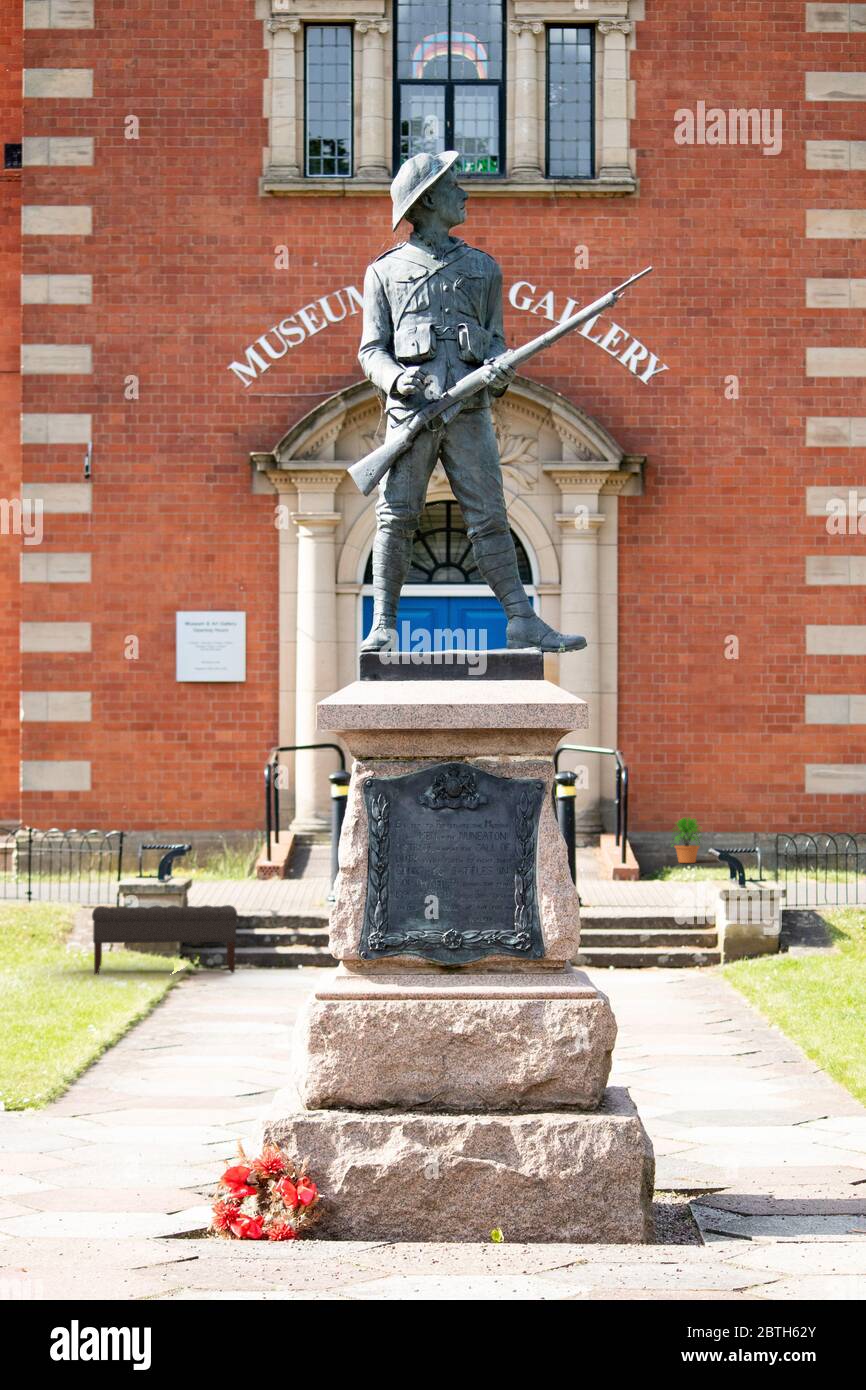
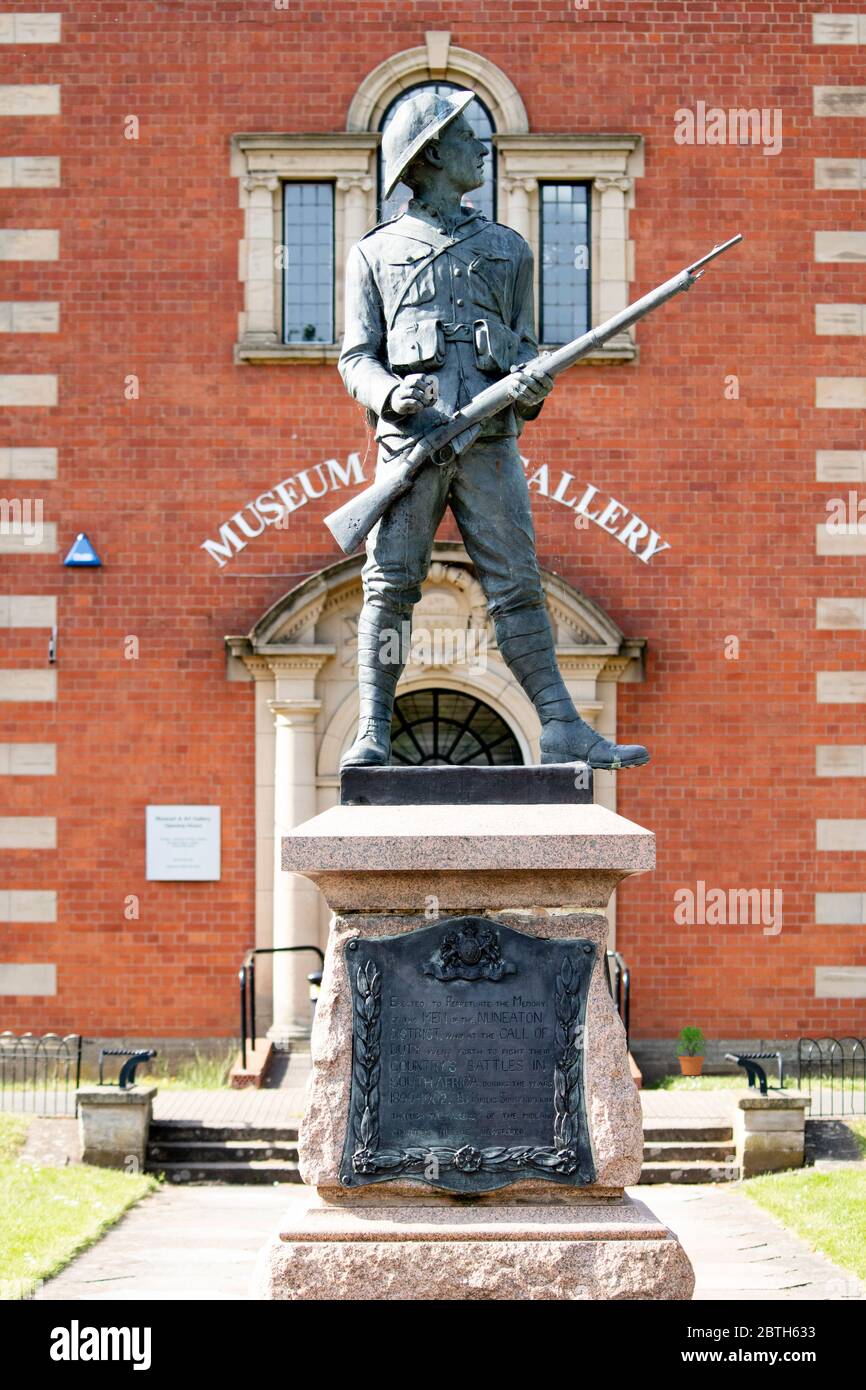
bench: present [92,905,237,975] -> none [55,1118,202,1188]

